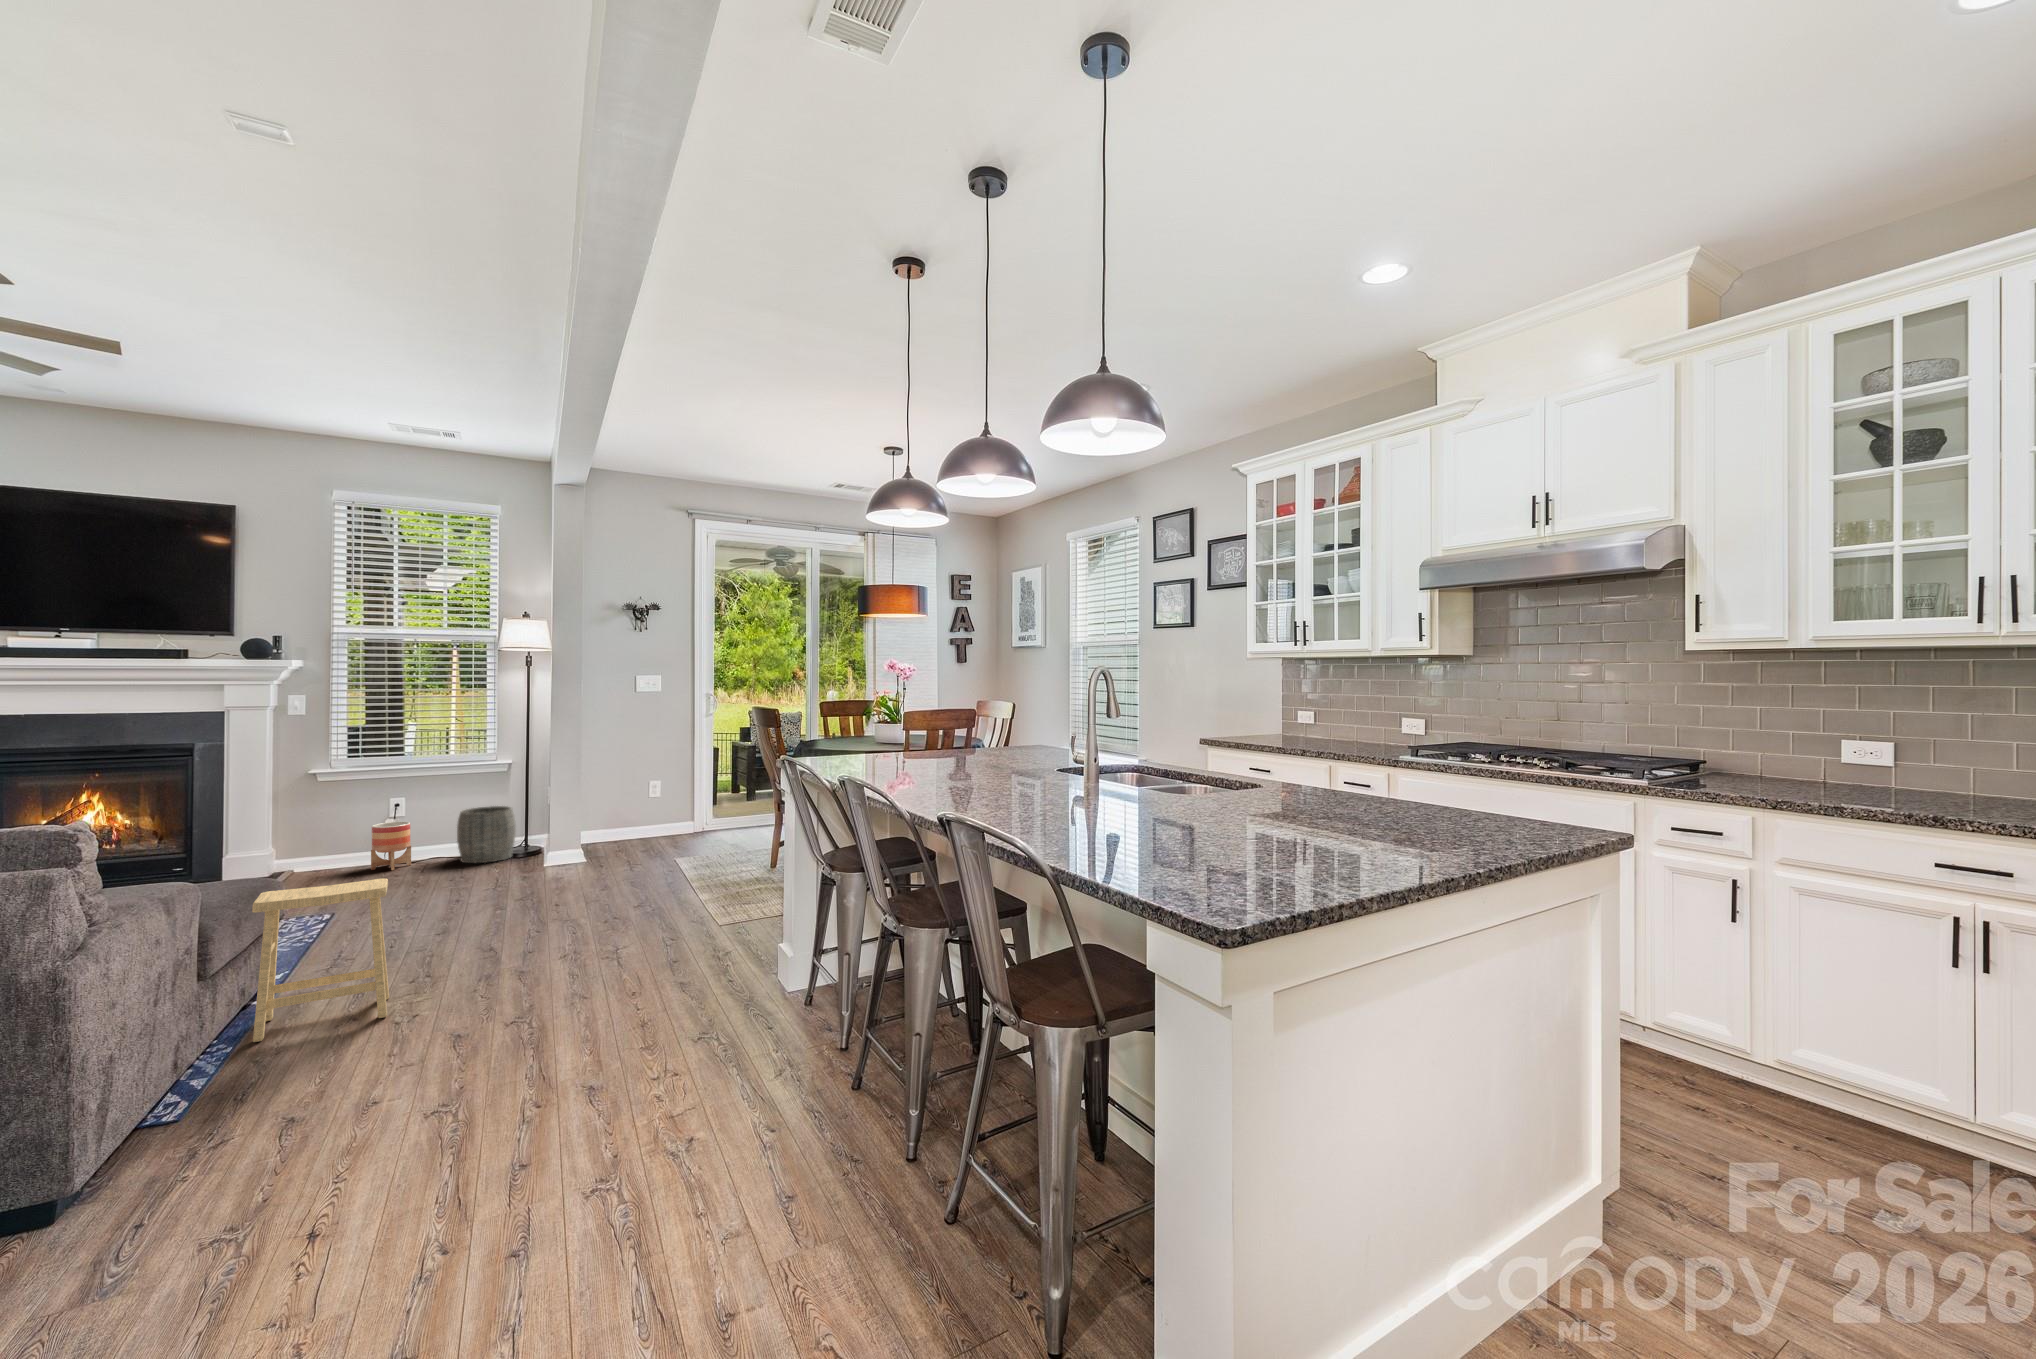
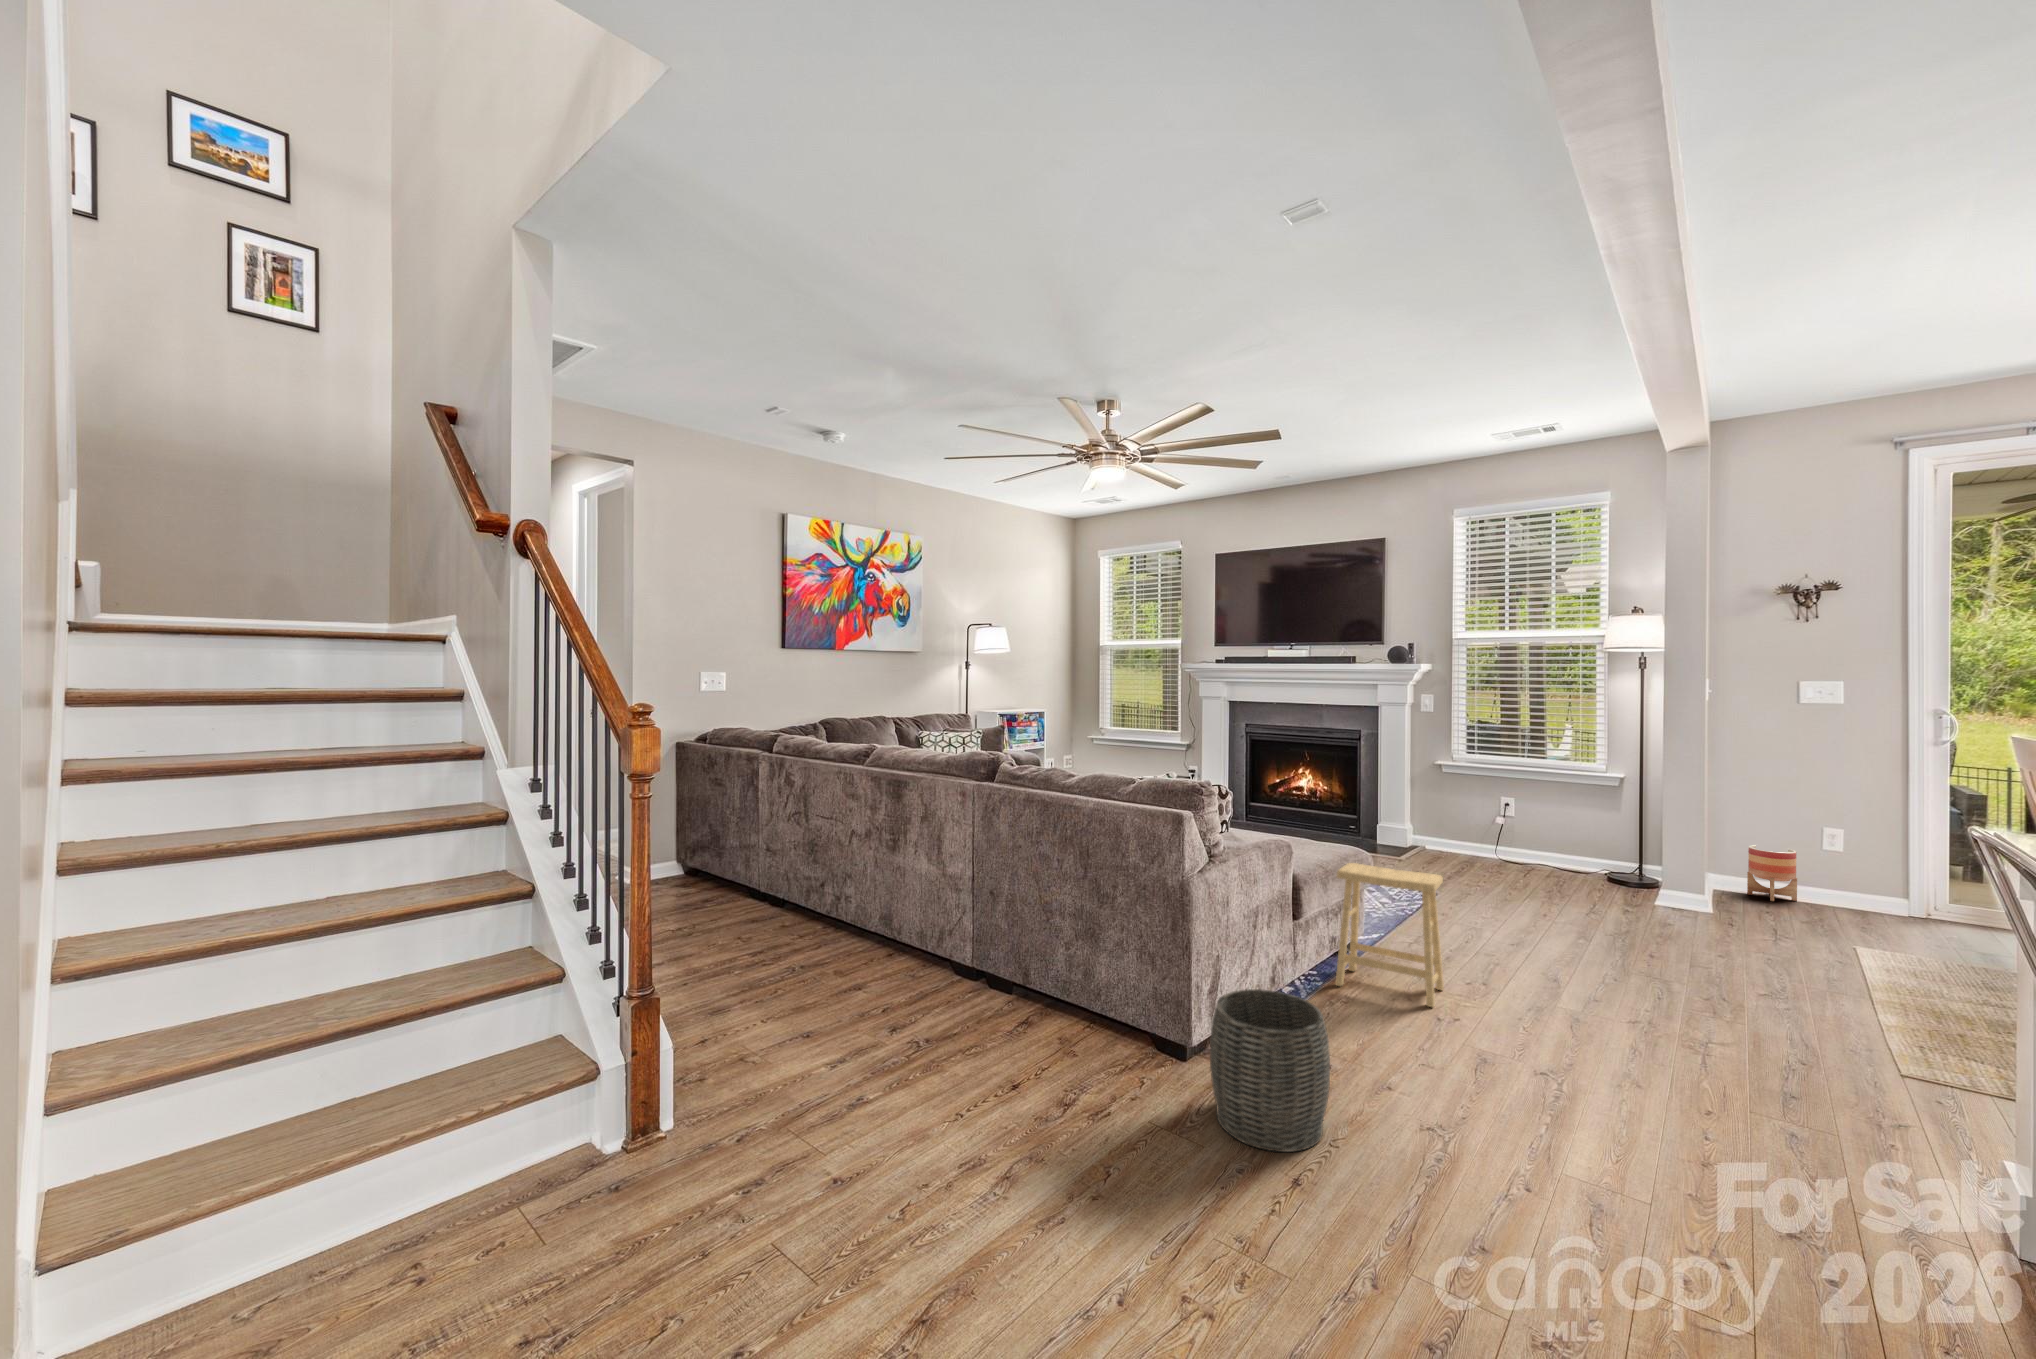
woven basket: present [457,806,516,863] -> present [1210,989,1330,1152]
planter: present [371,822,411,870] -> present [1747,845,1797,901]

